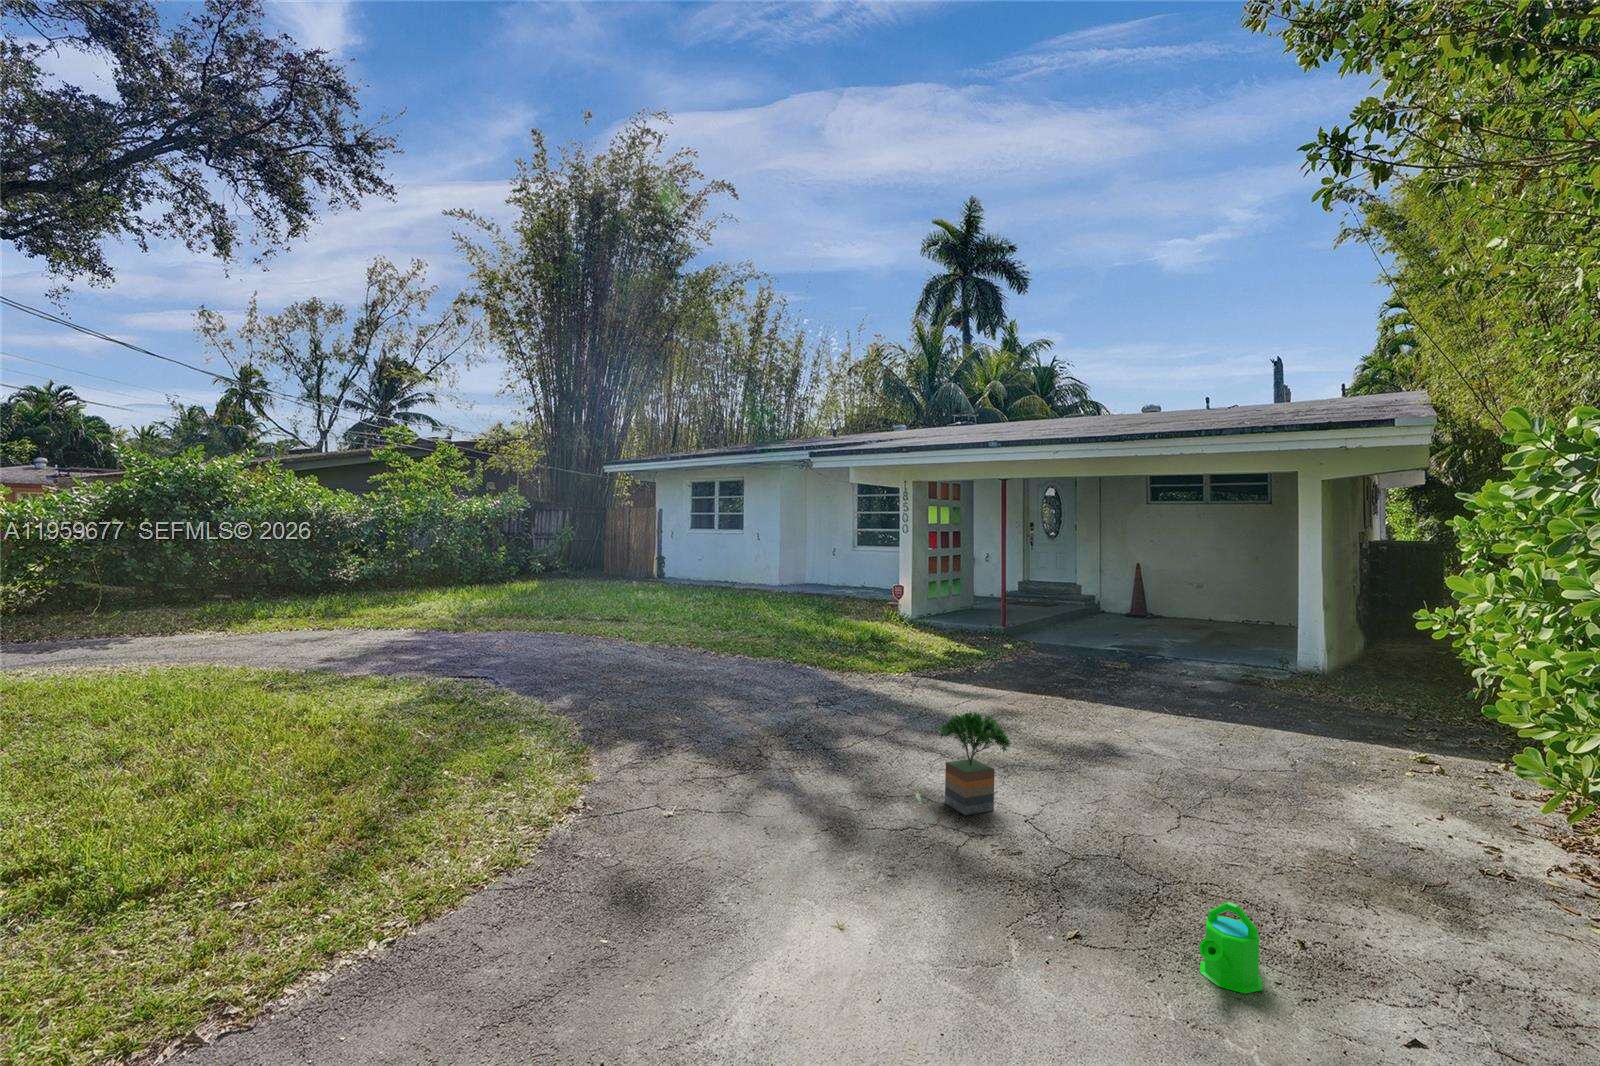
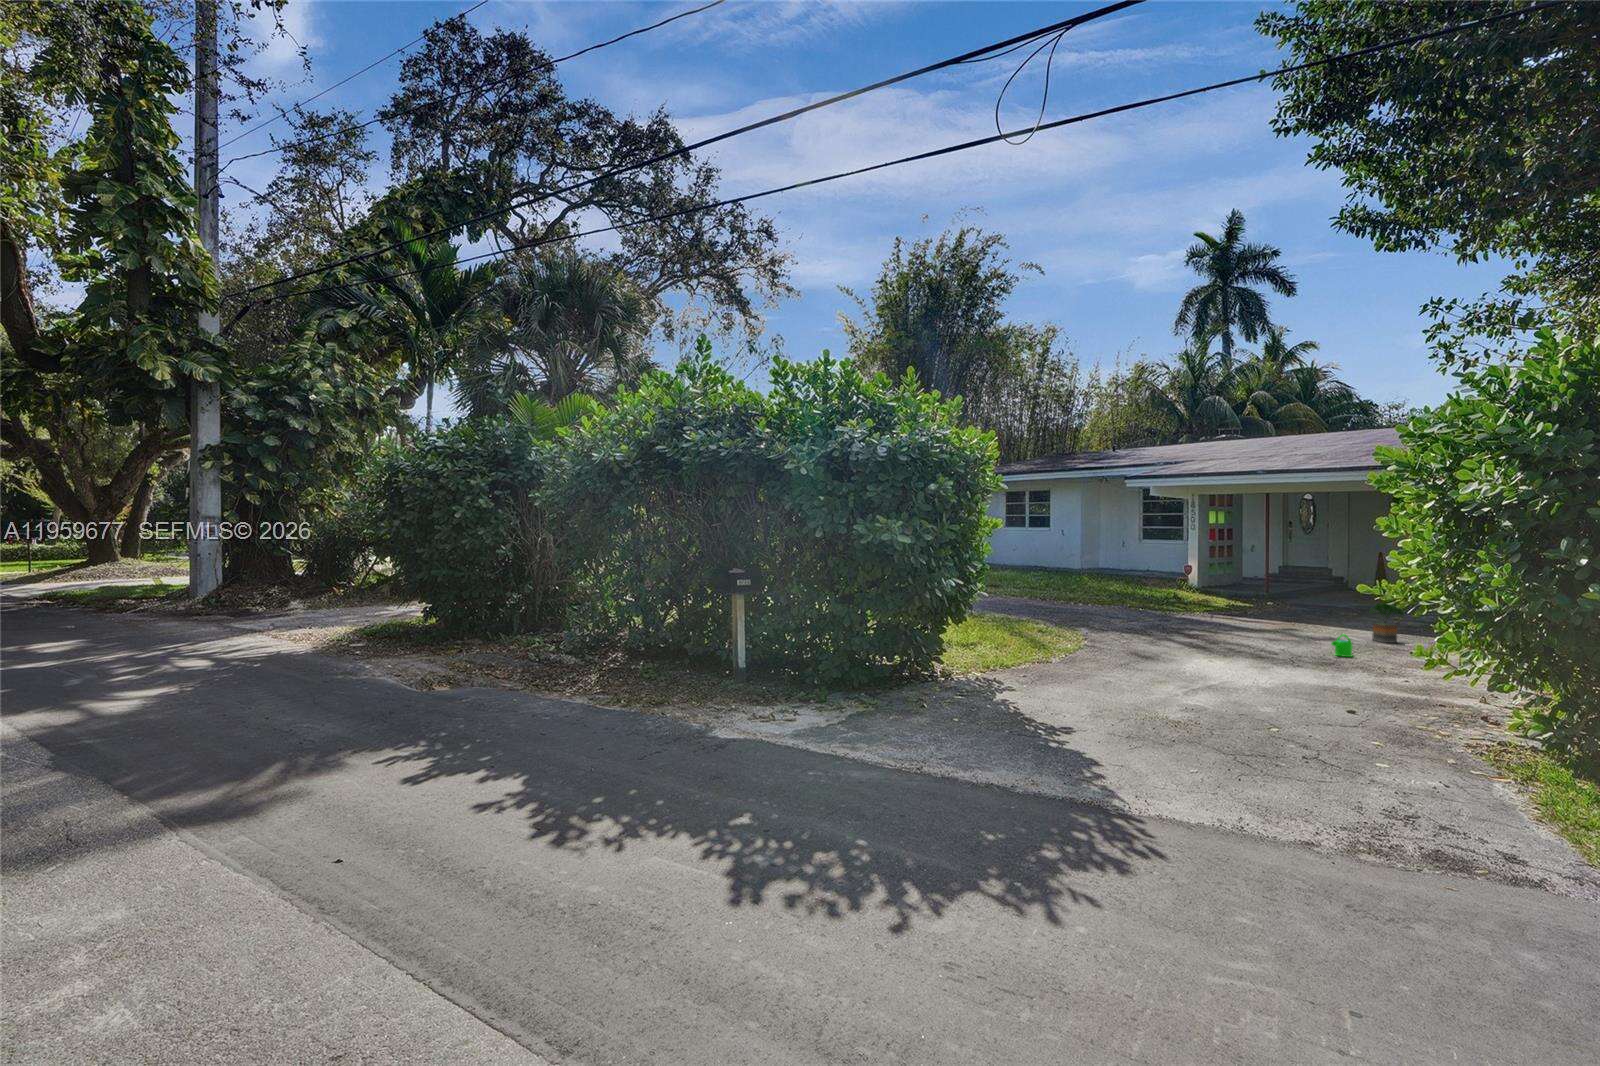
potted tree: present [939,713,1011,815] -> present [1370,603,1405,643]

